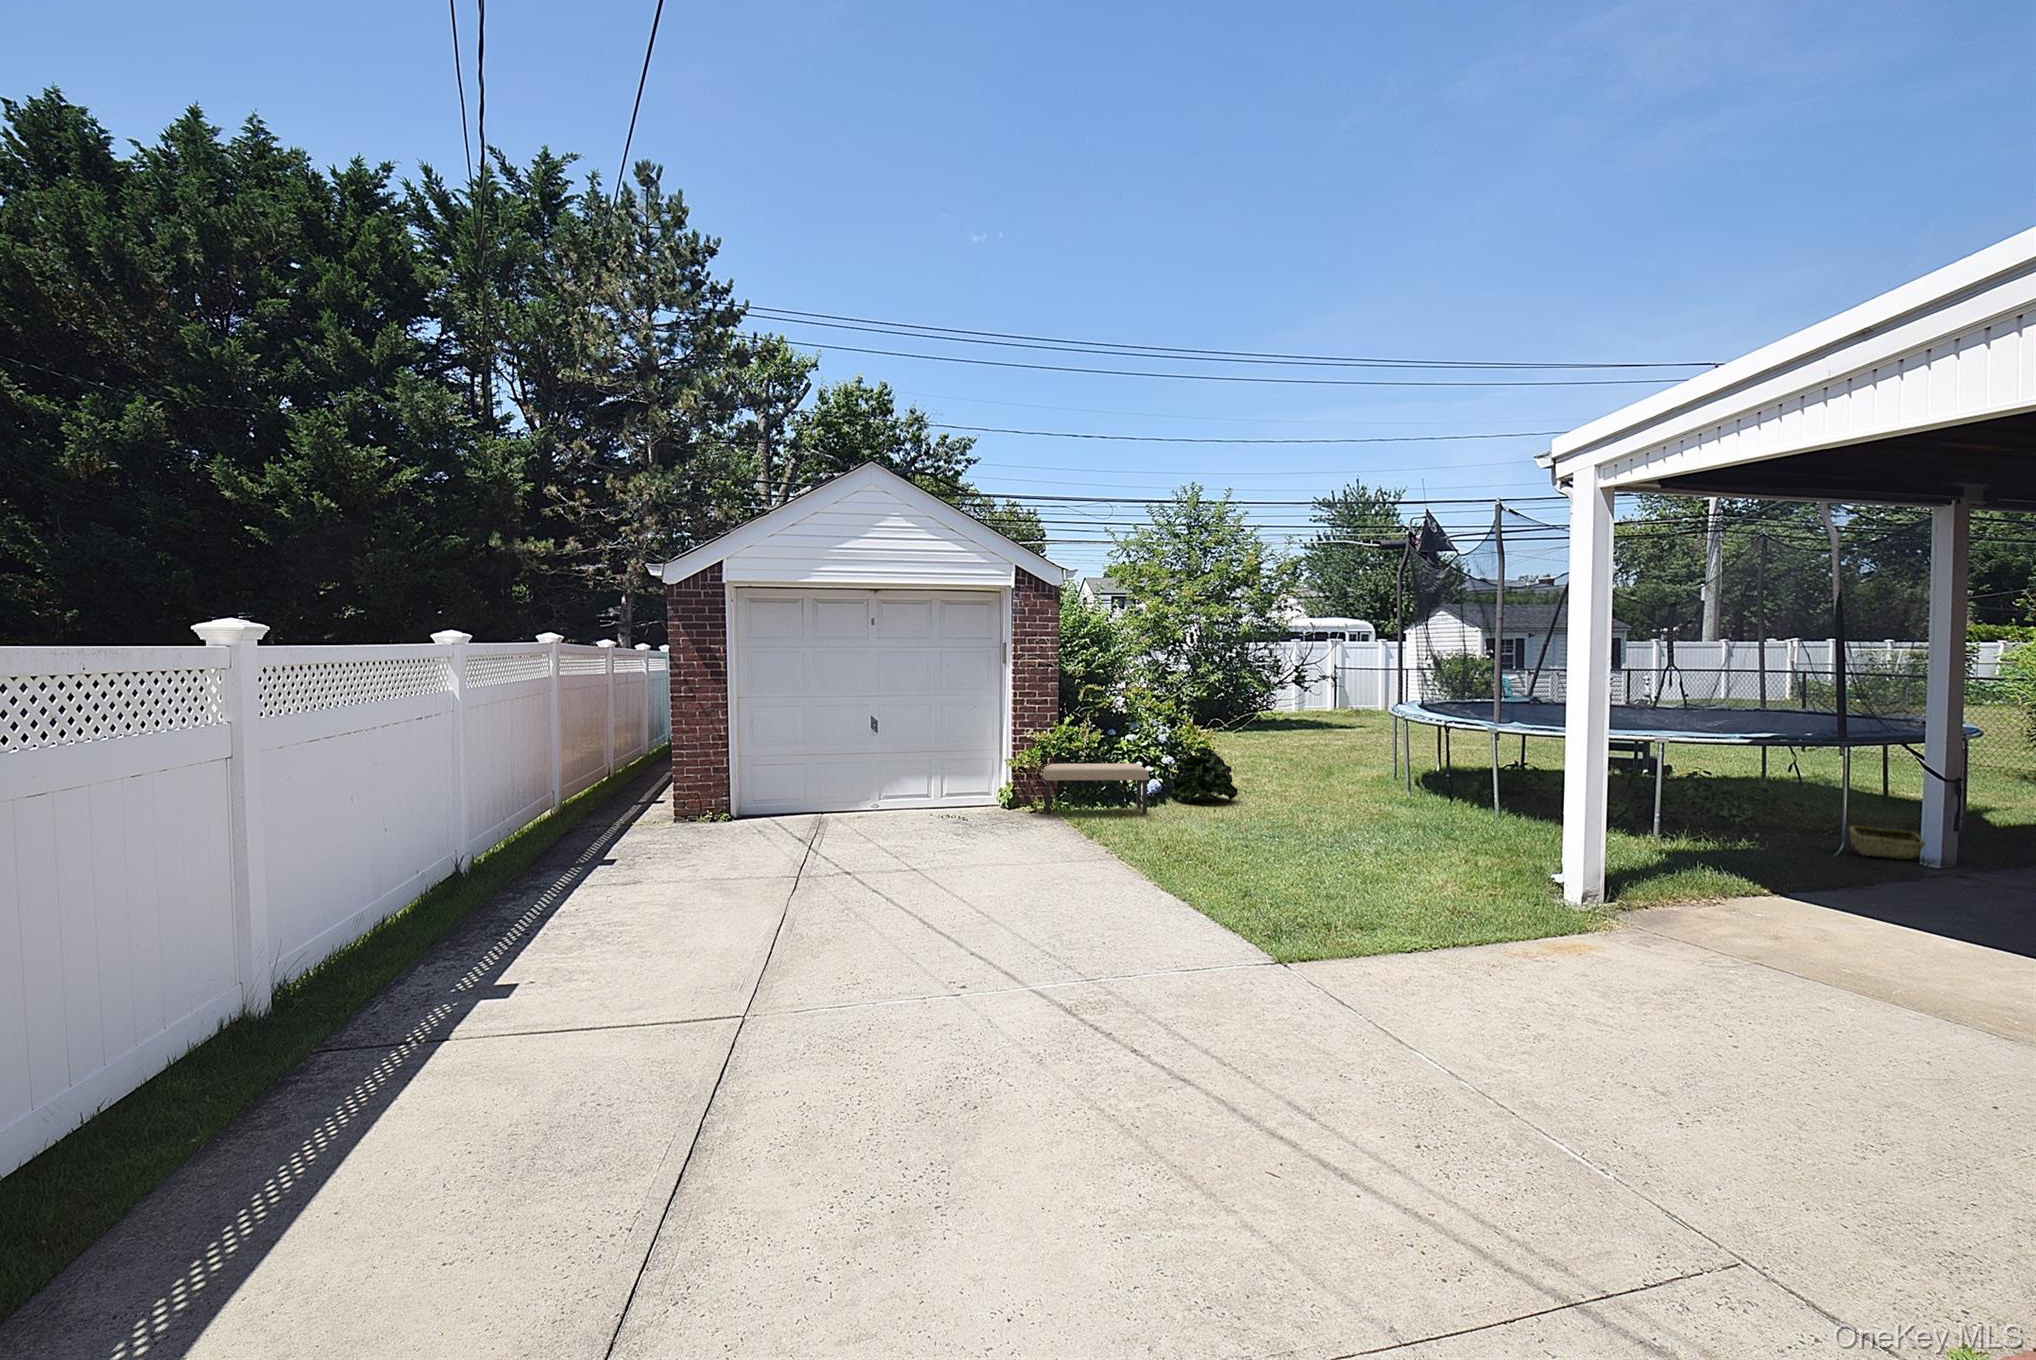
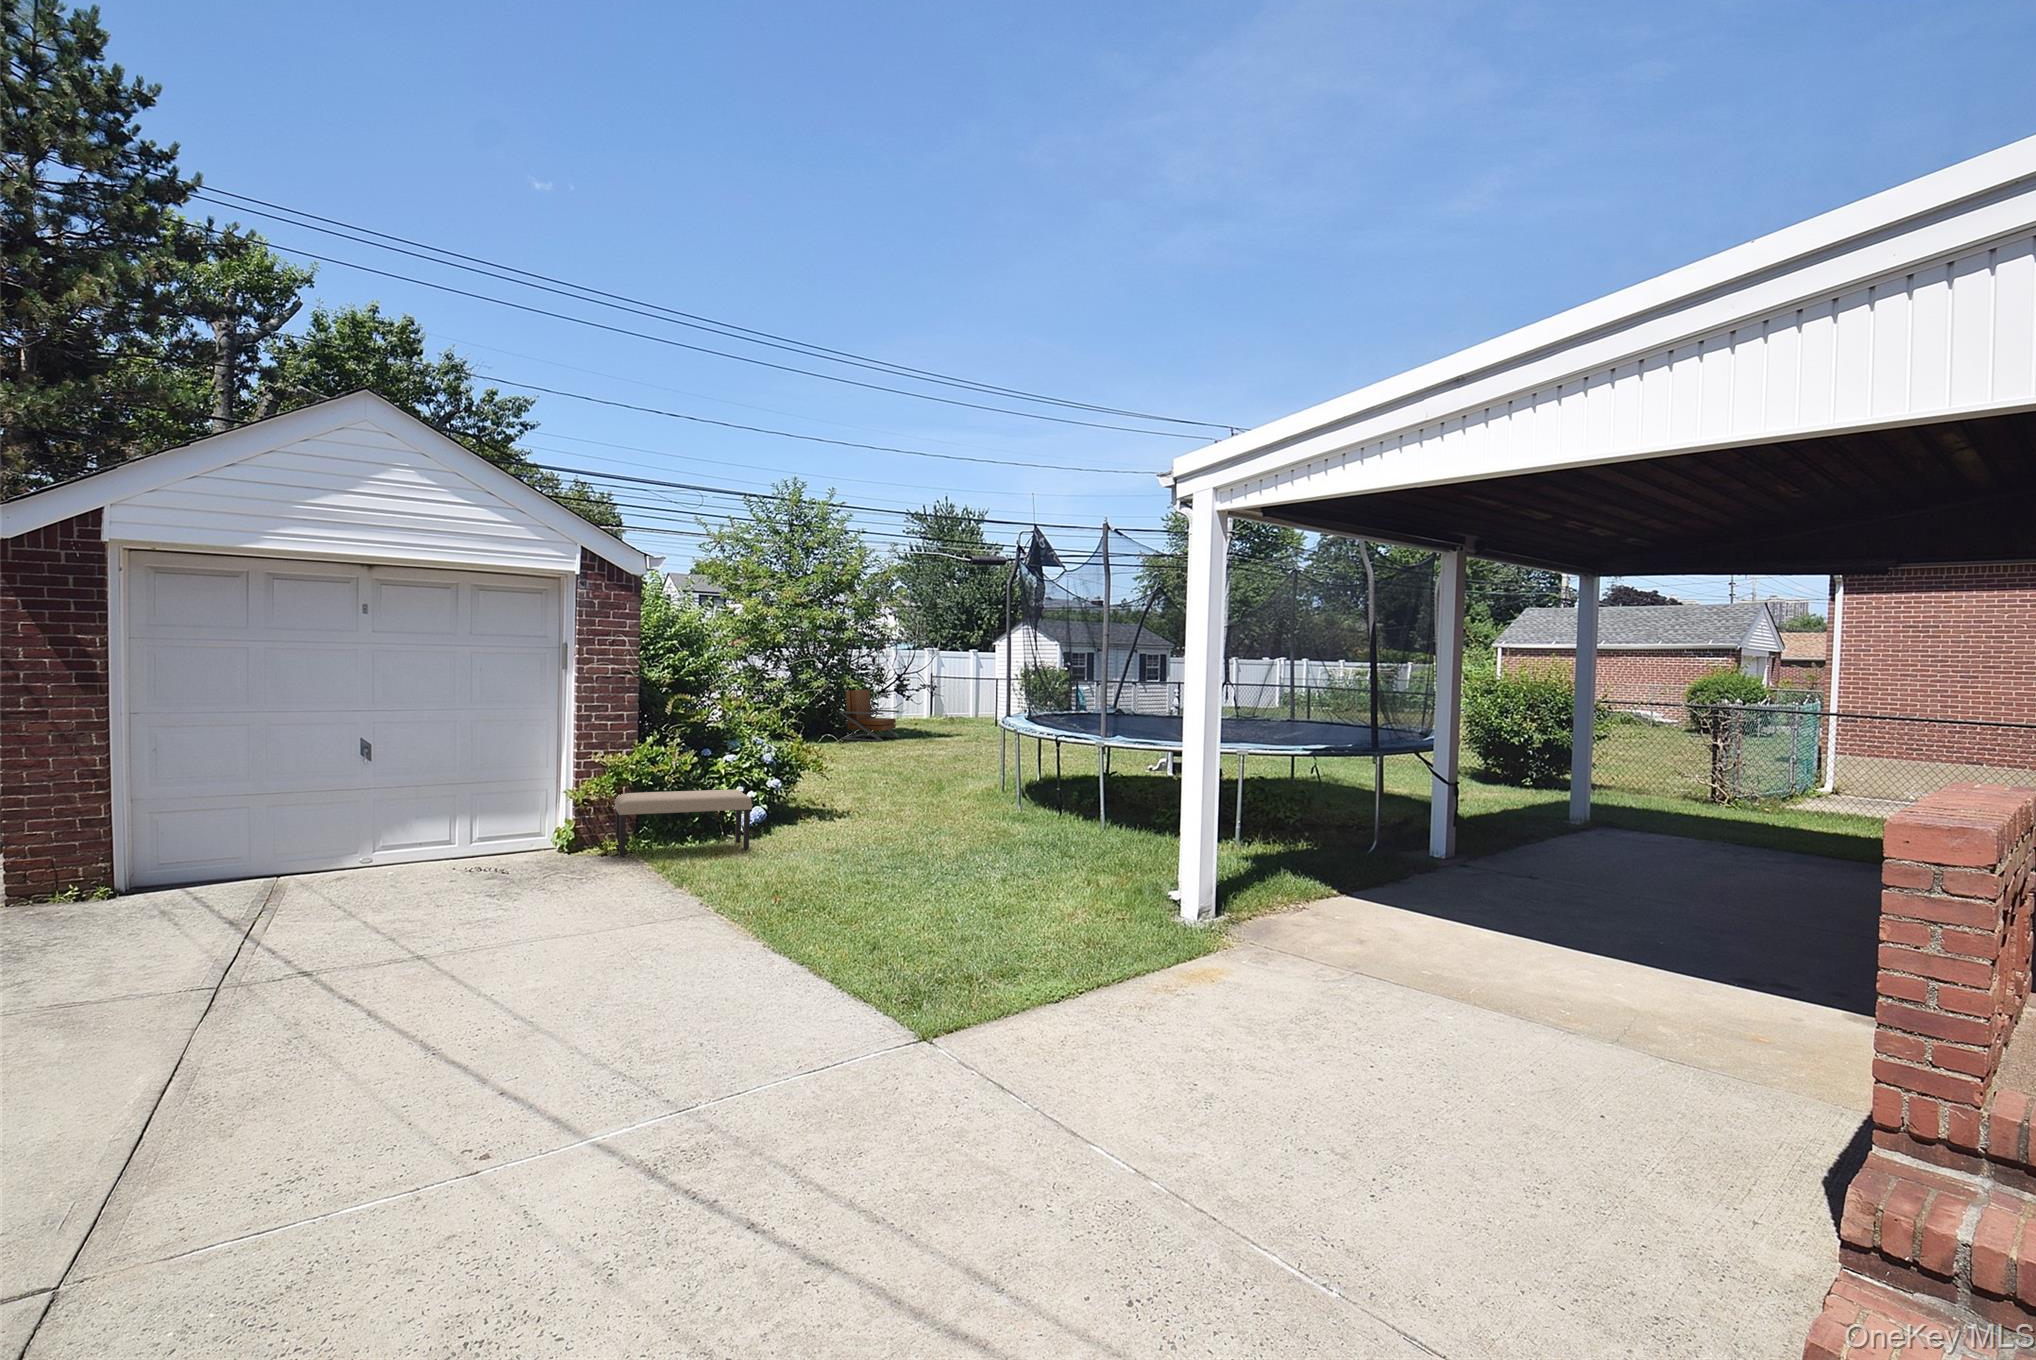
lounge chair: none [1239,682,1298,732] -> present [839,689,899,741]
potted plant: present [1170,747,1238,803] -> none [774,767,852,834]
woven basket: present [1849,826,1925,859] -> none [1413,833,1471,862]

